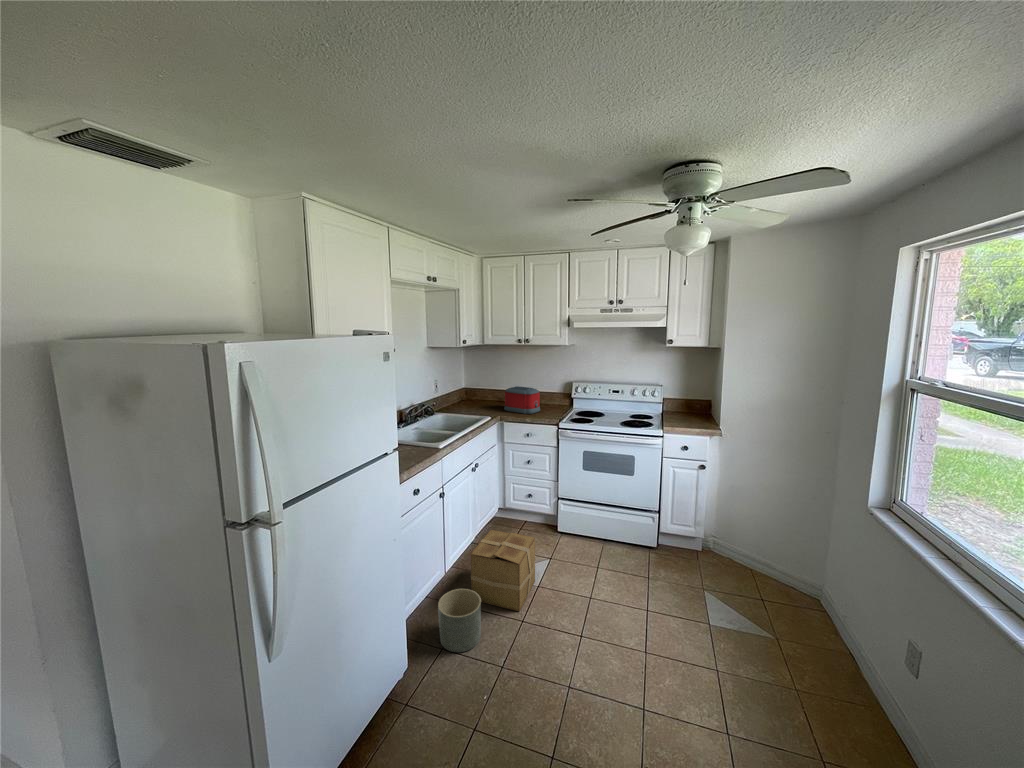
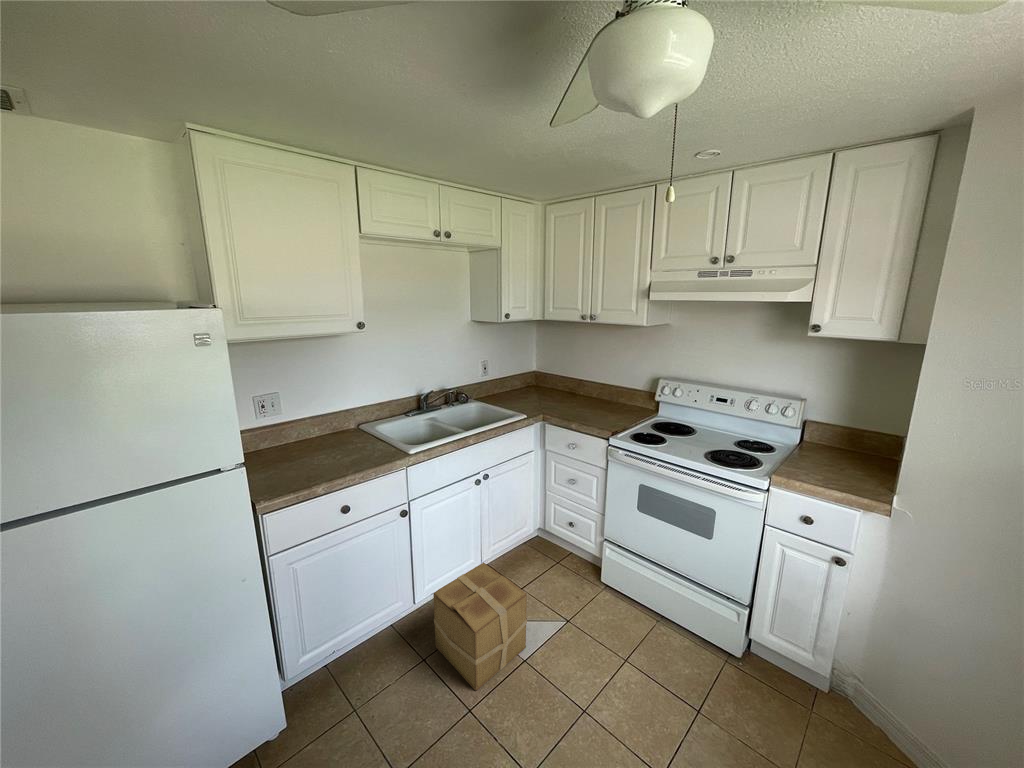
toaster: present [504,386,540,414] -> none [562,377,607,416]
planter: present [438,589,481,652] -> none [354,636,413,726]

